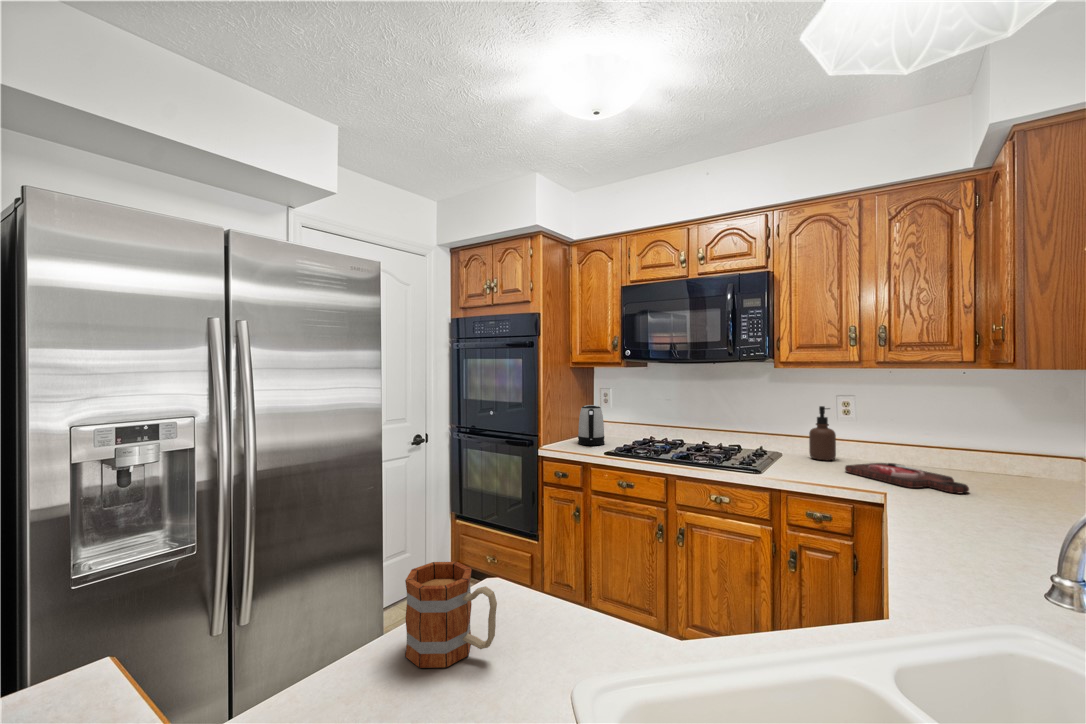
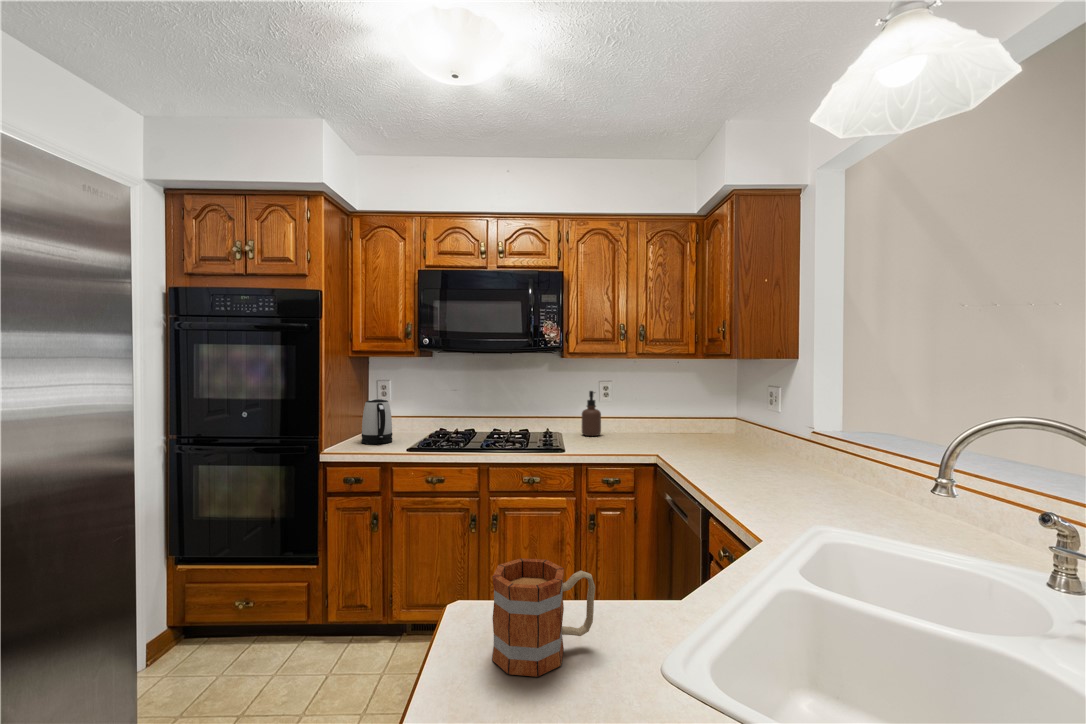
cutting board: present [845,463,969,494] -> none [617,433,700,449]

